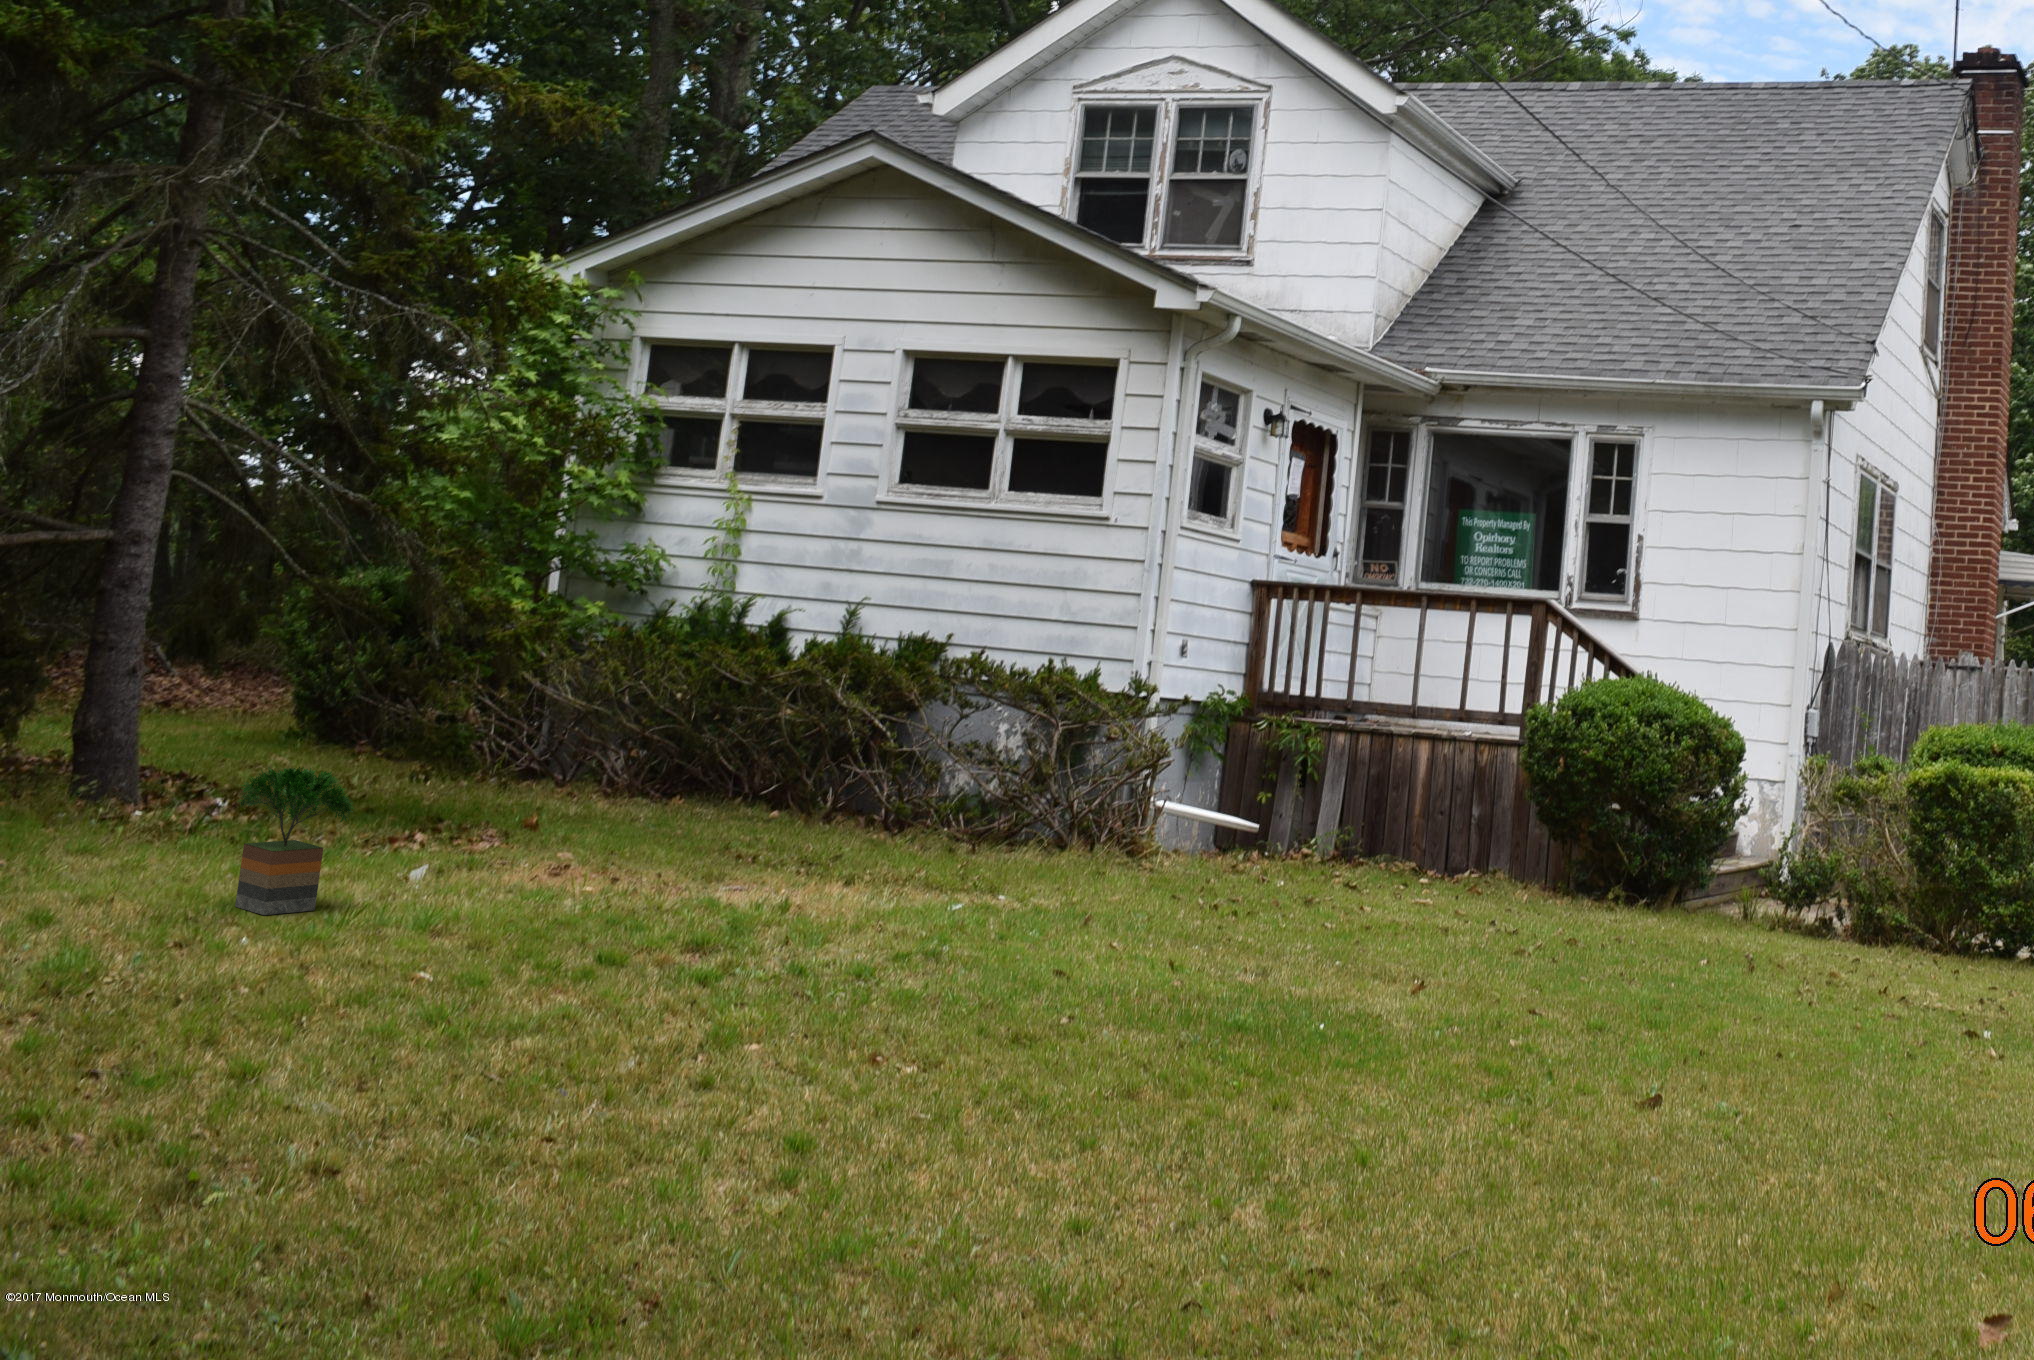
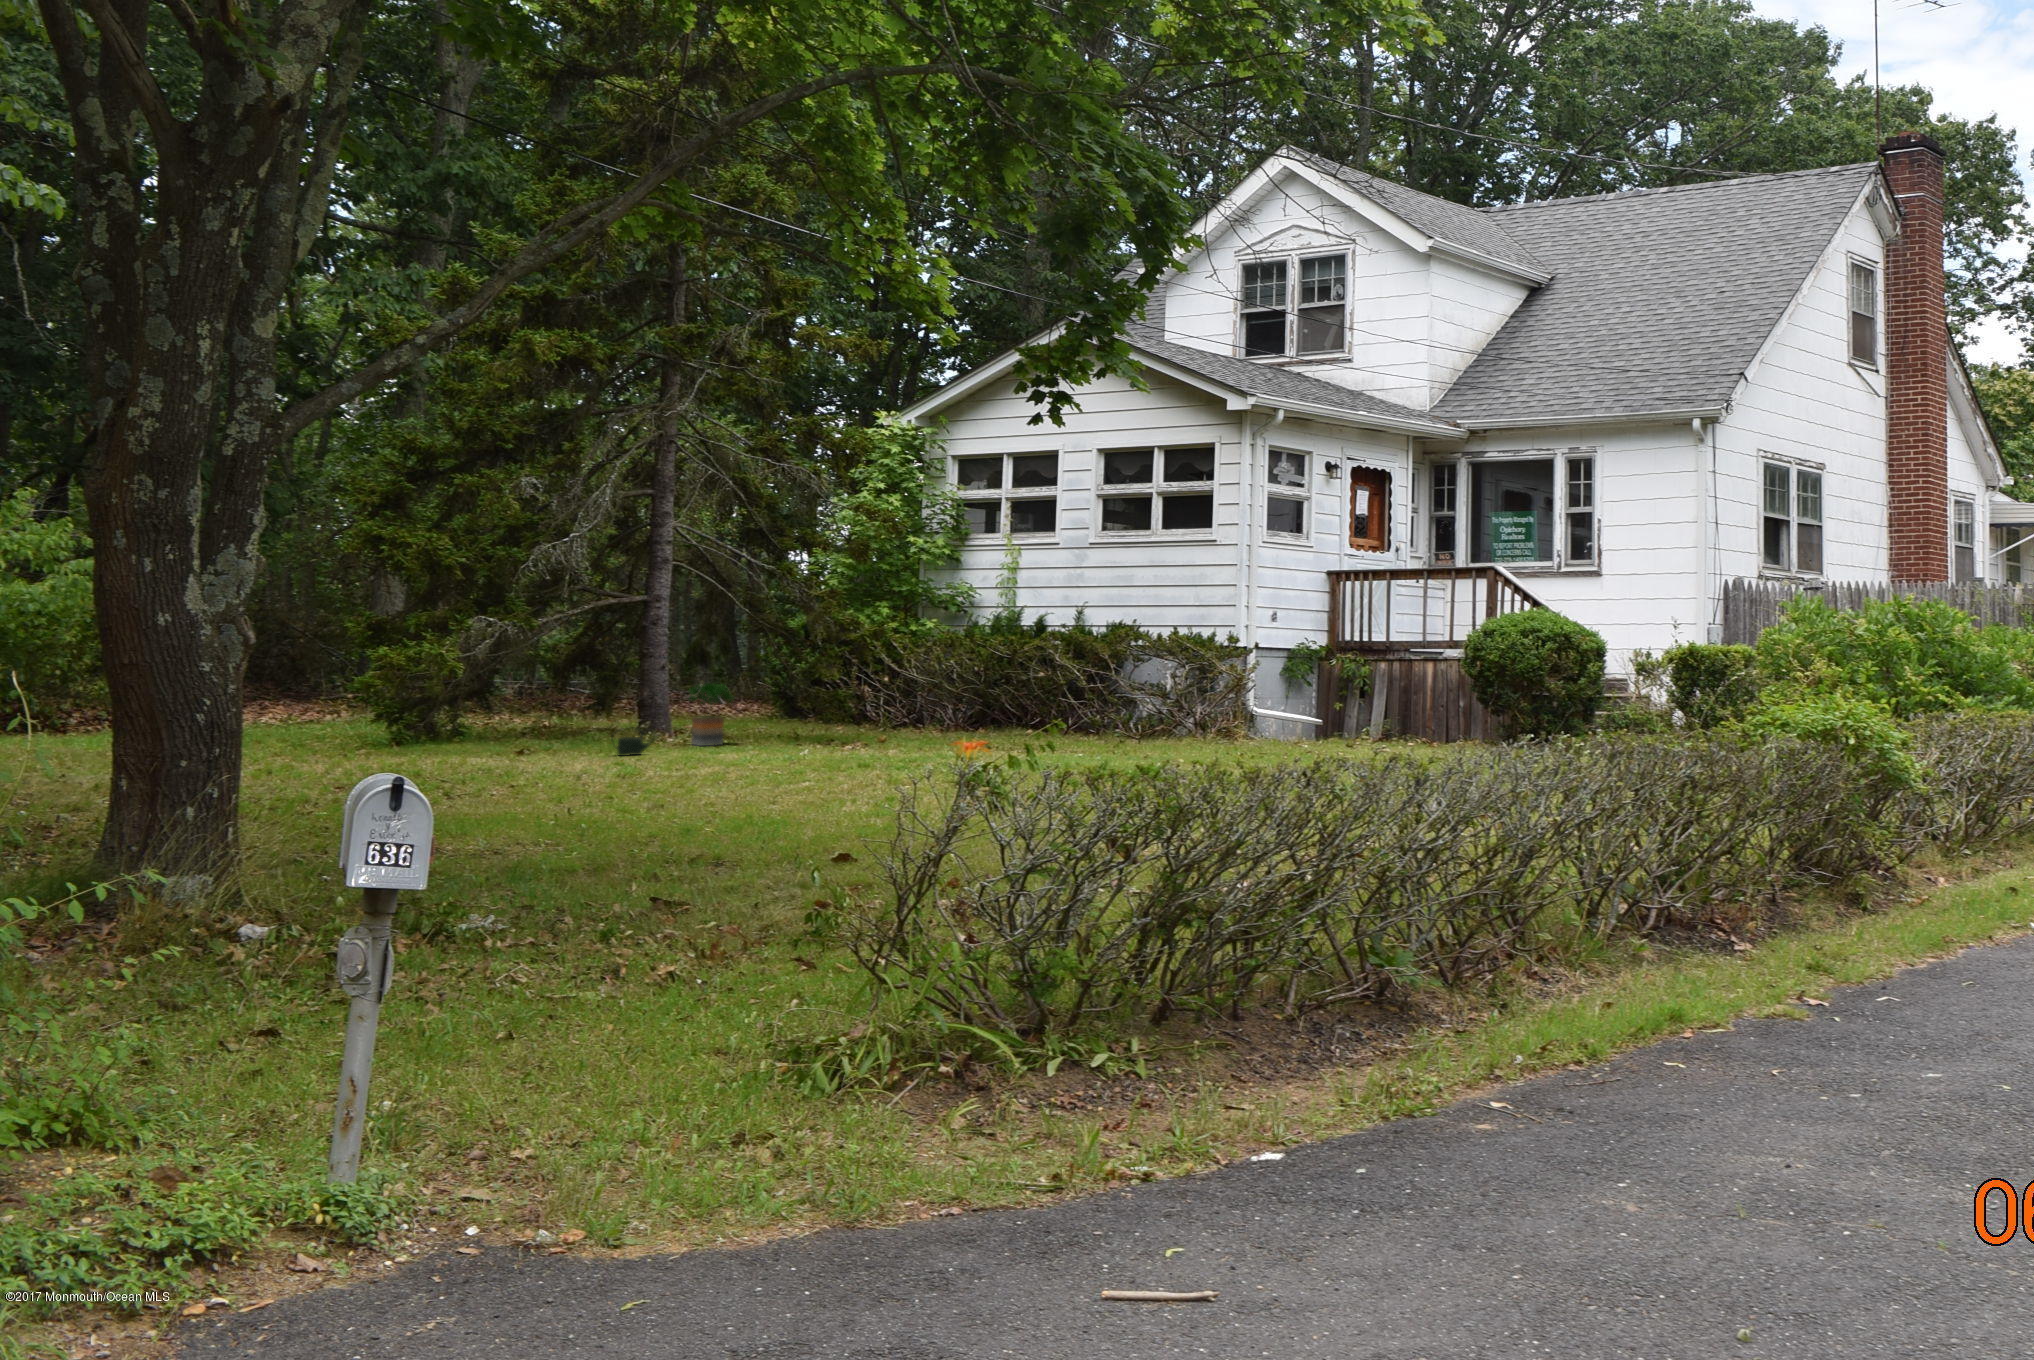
watering can: none [49,887,180,958] -> present [616,727,651,756]

